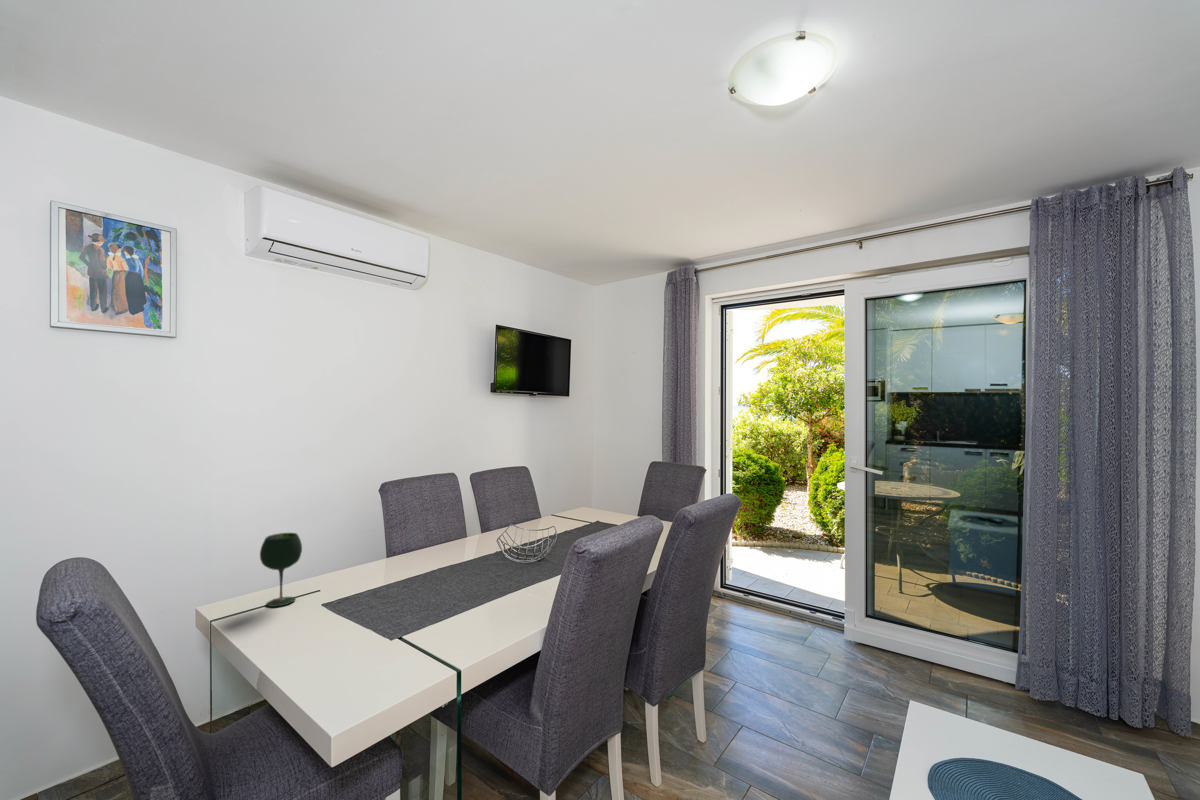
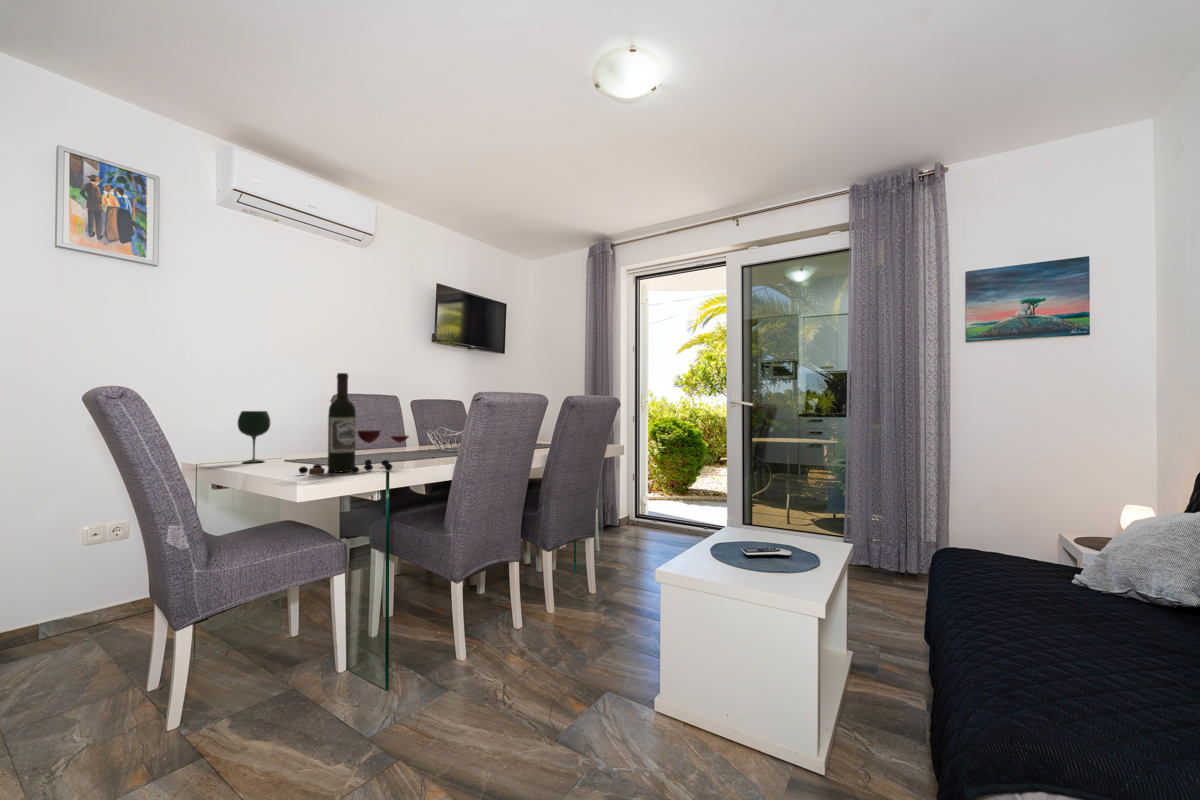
wine bottle: none [326,528,484,698] -> present [299,373,409,475]

